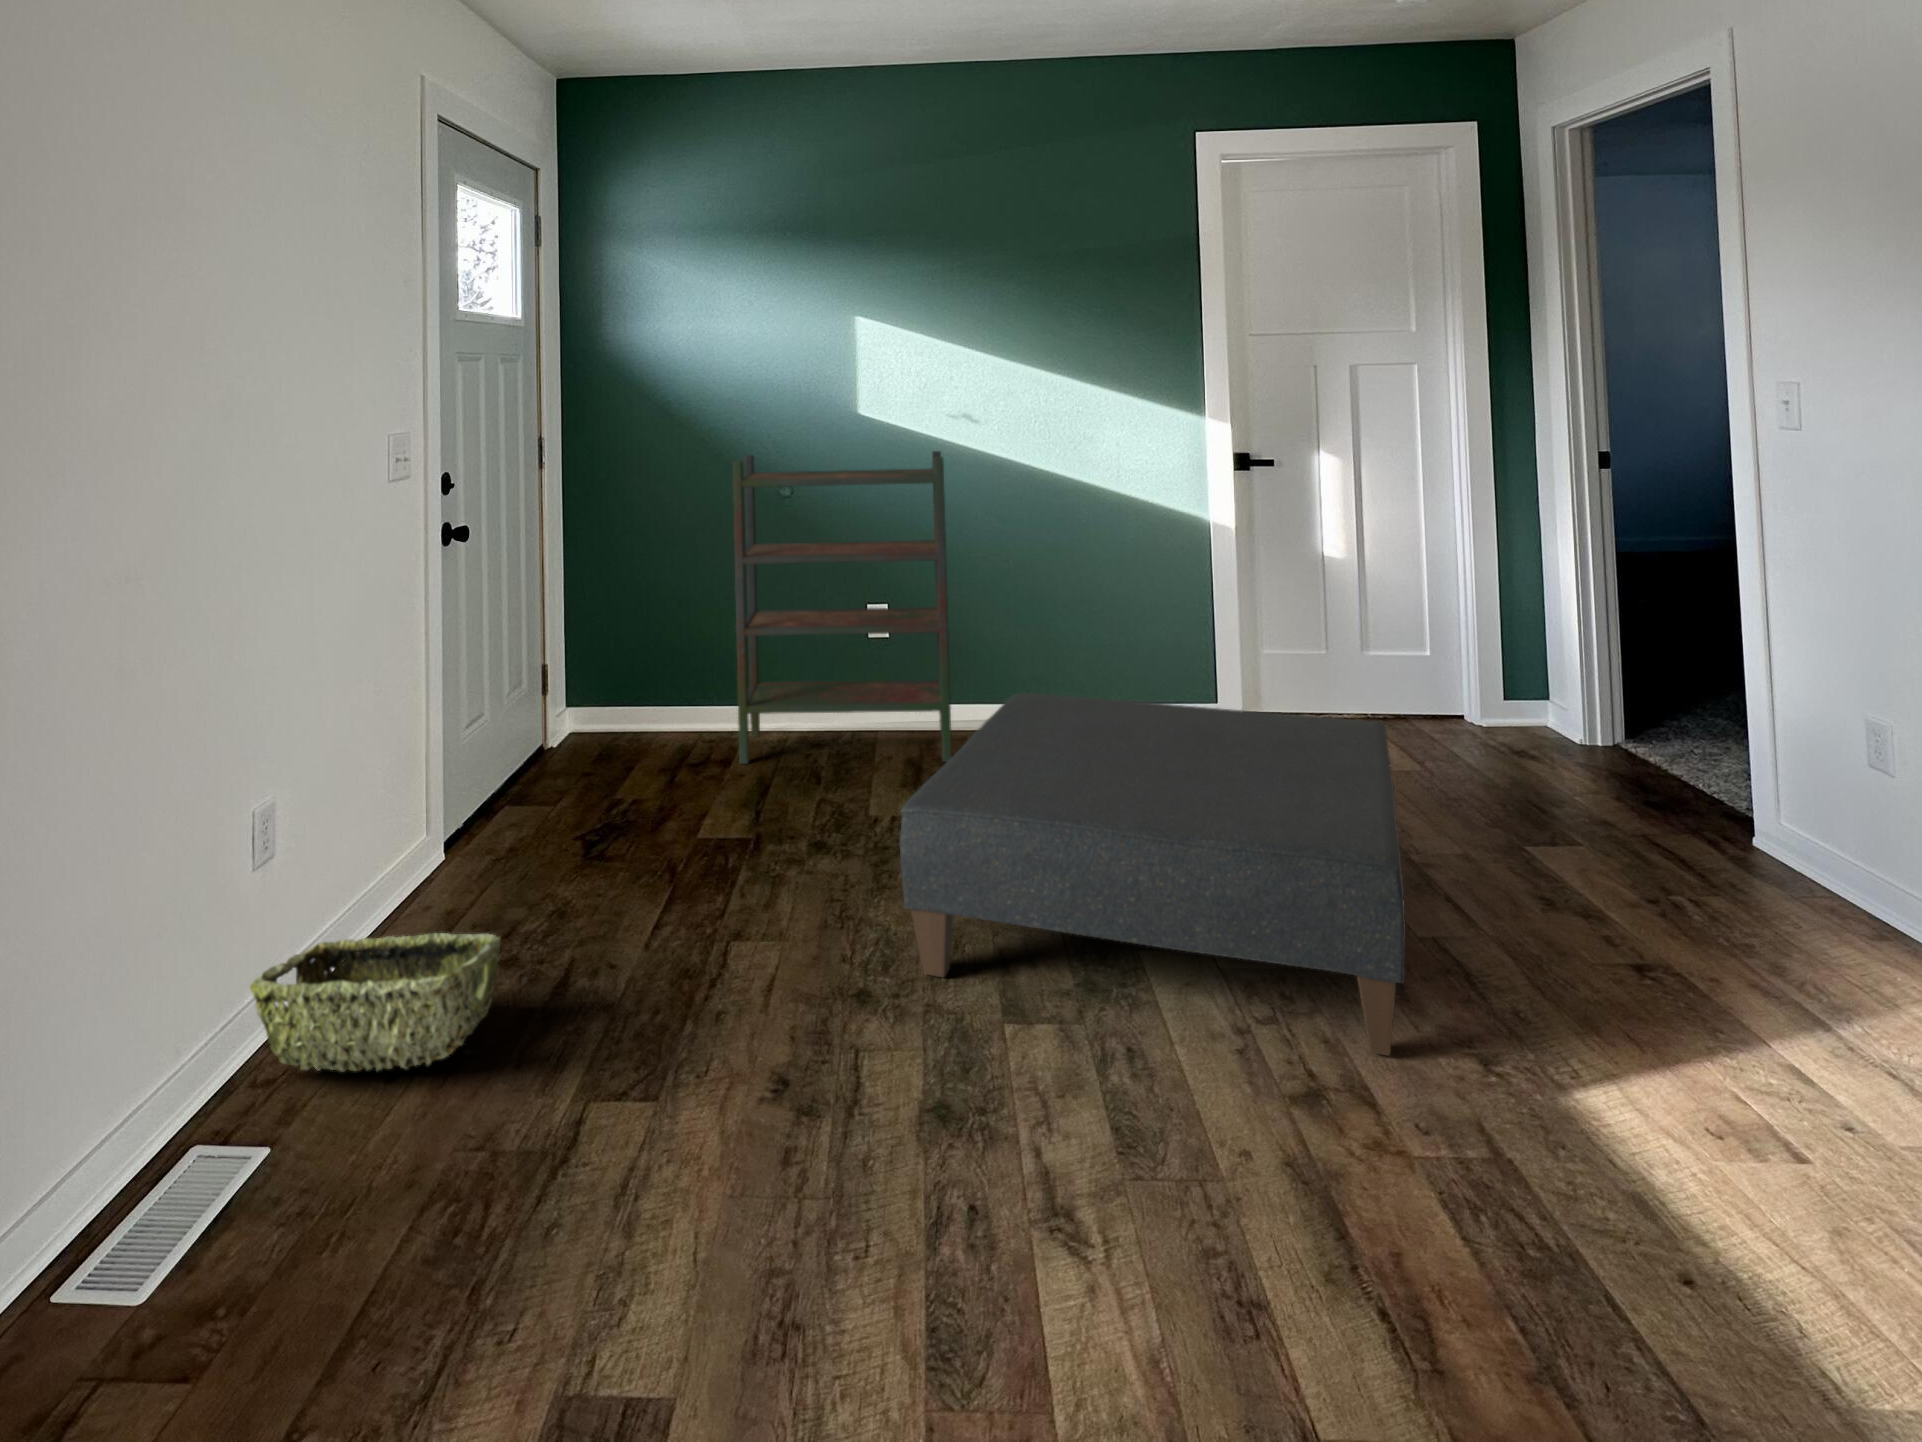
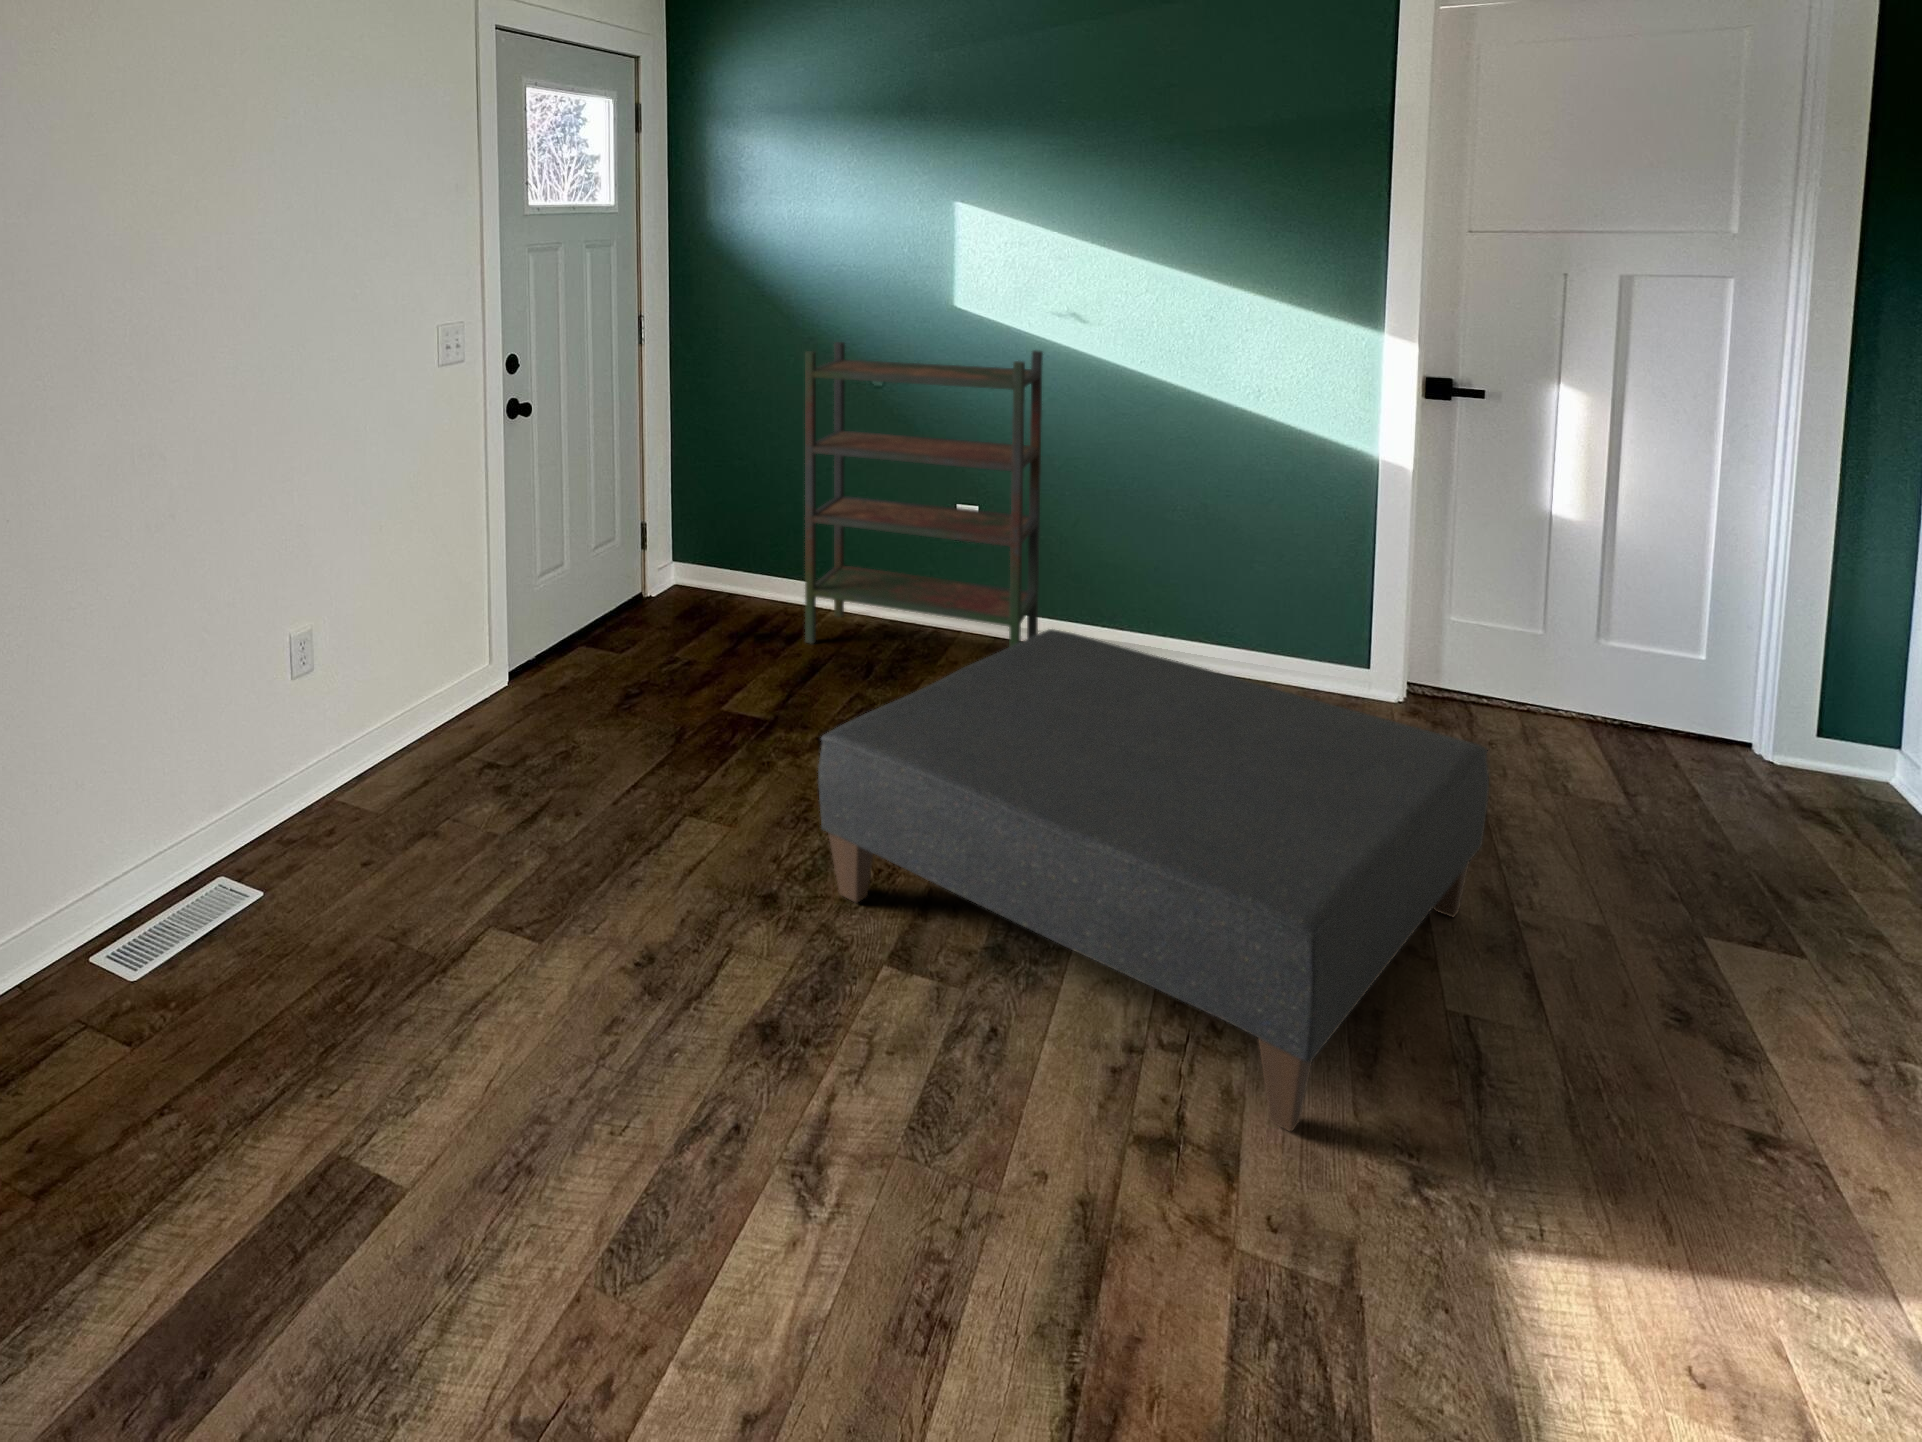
woven basket: present [250,933,501,1072] -> none [275,743,466,862]

